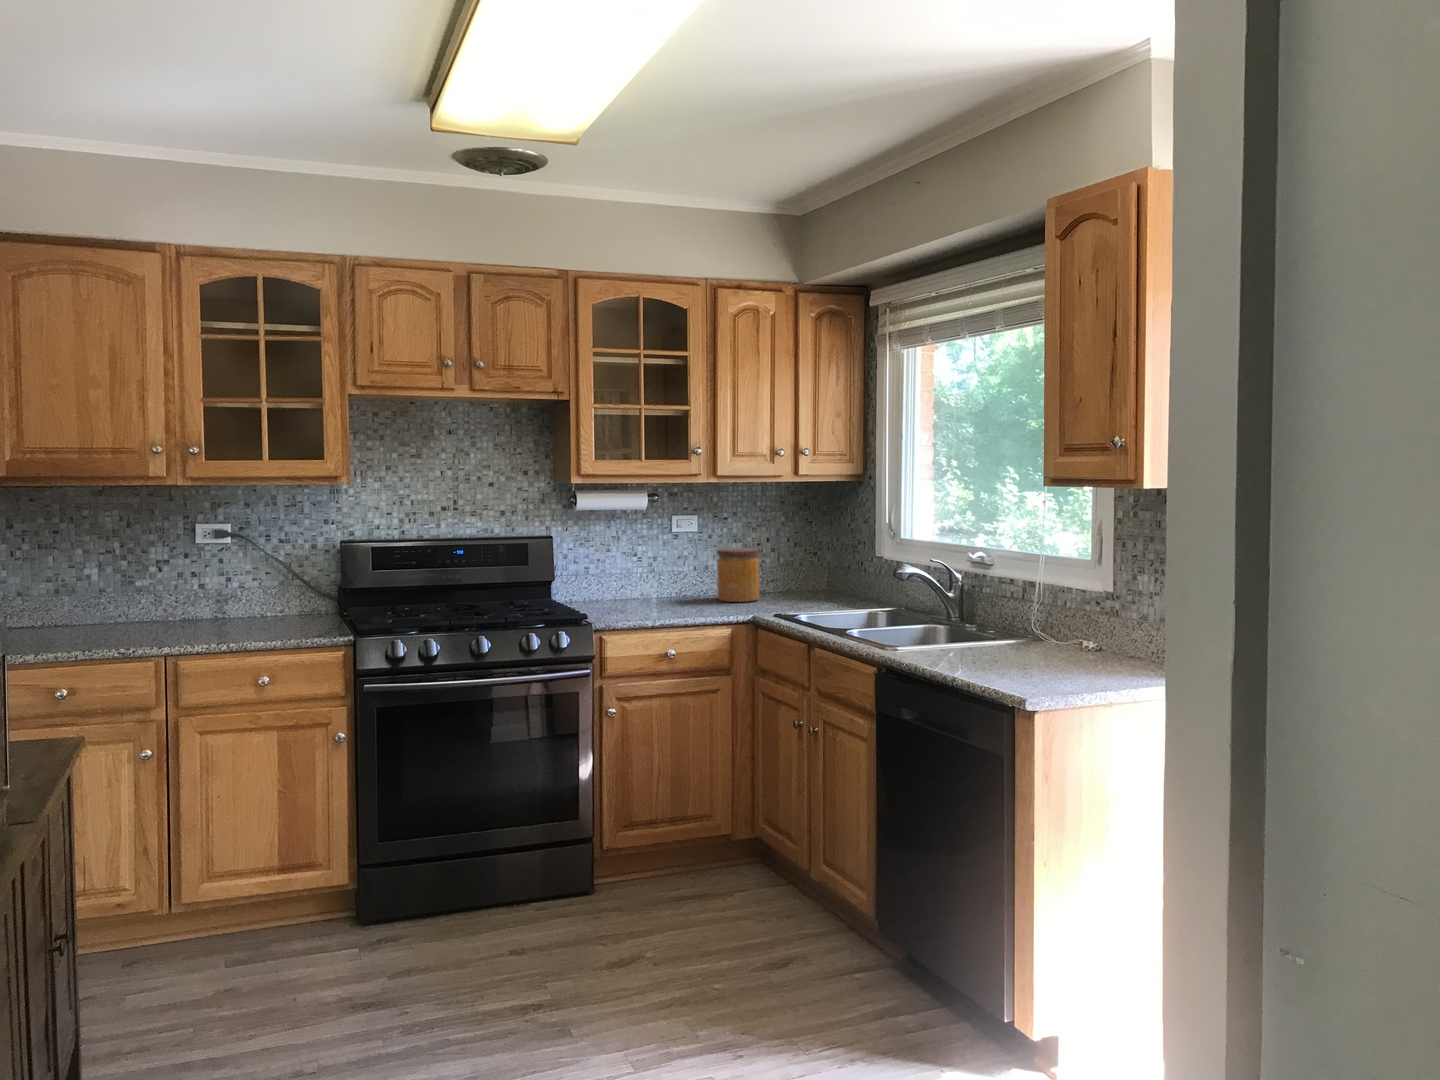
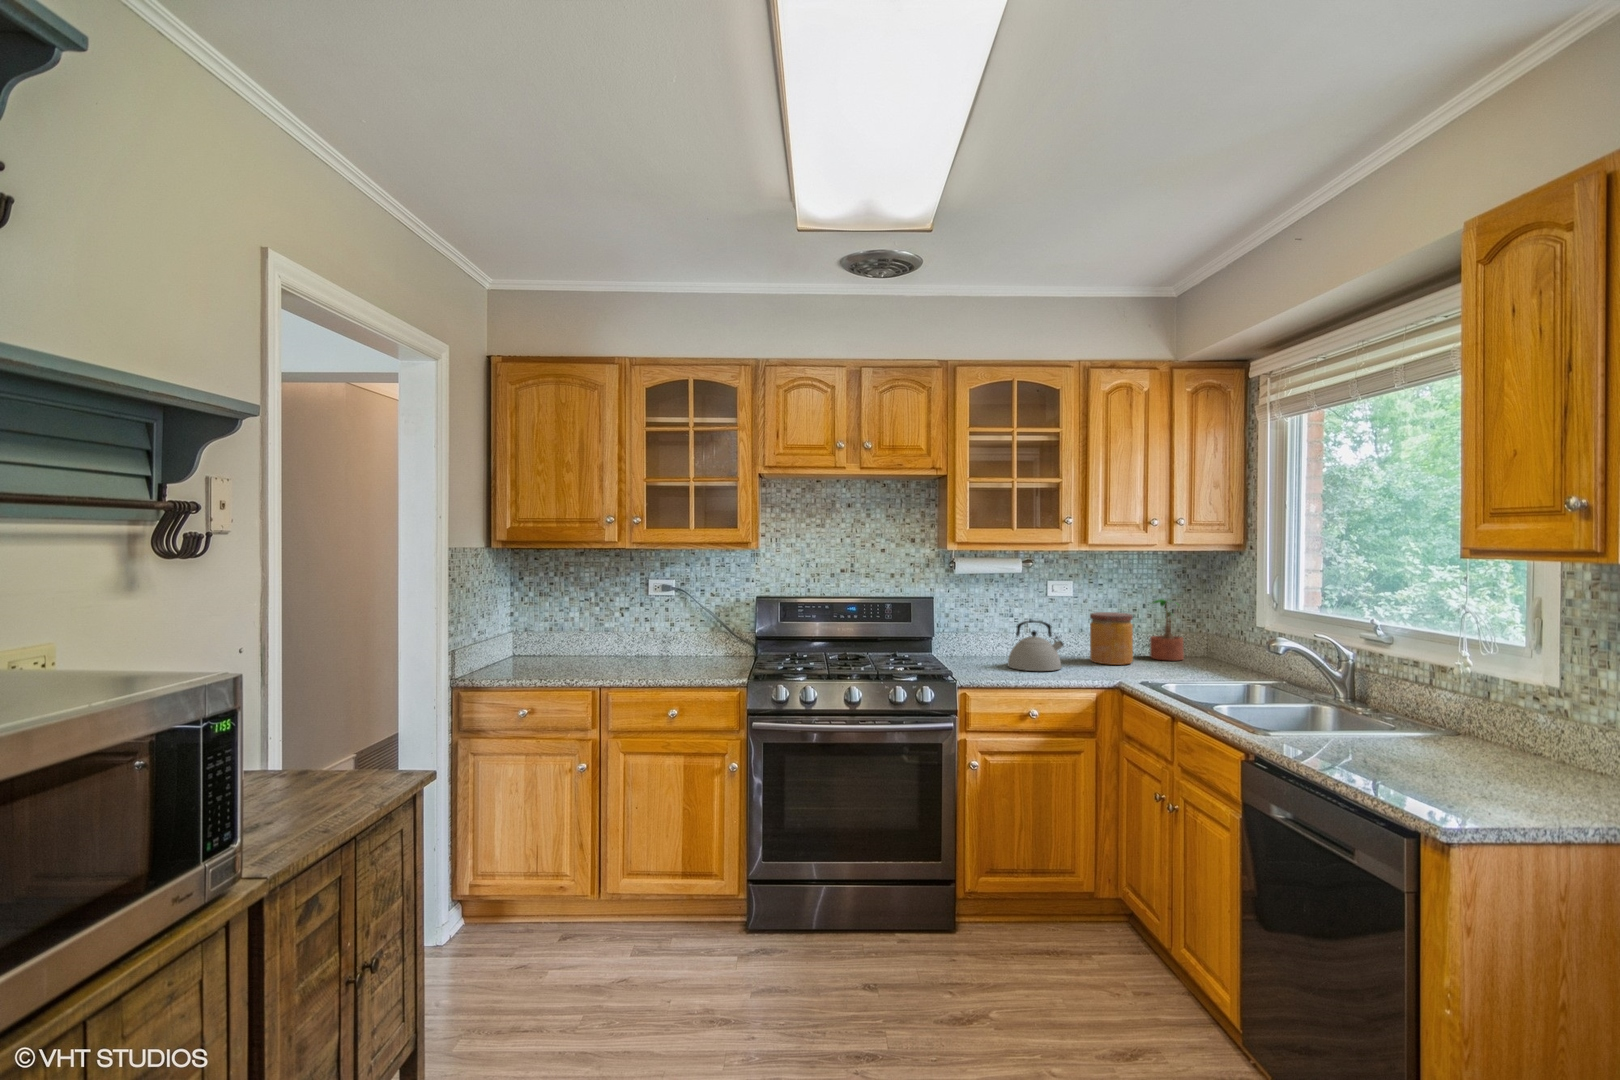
potted plant: none [774,533,808,595] -> present [1150,599,1184,660]
kettle: none [635,559,694,612] -> present [1007,620,1064,671]

